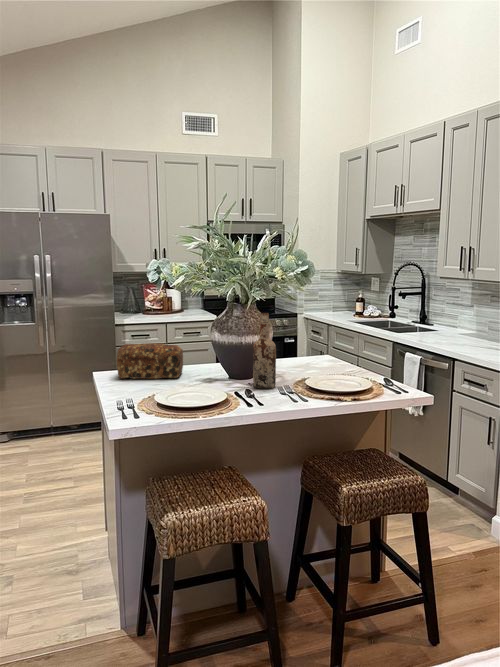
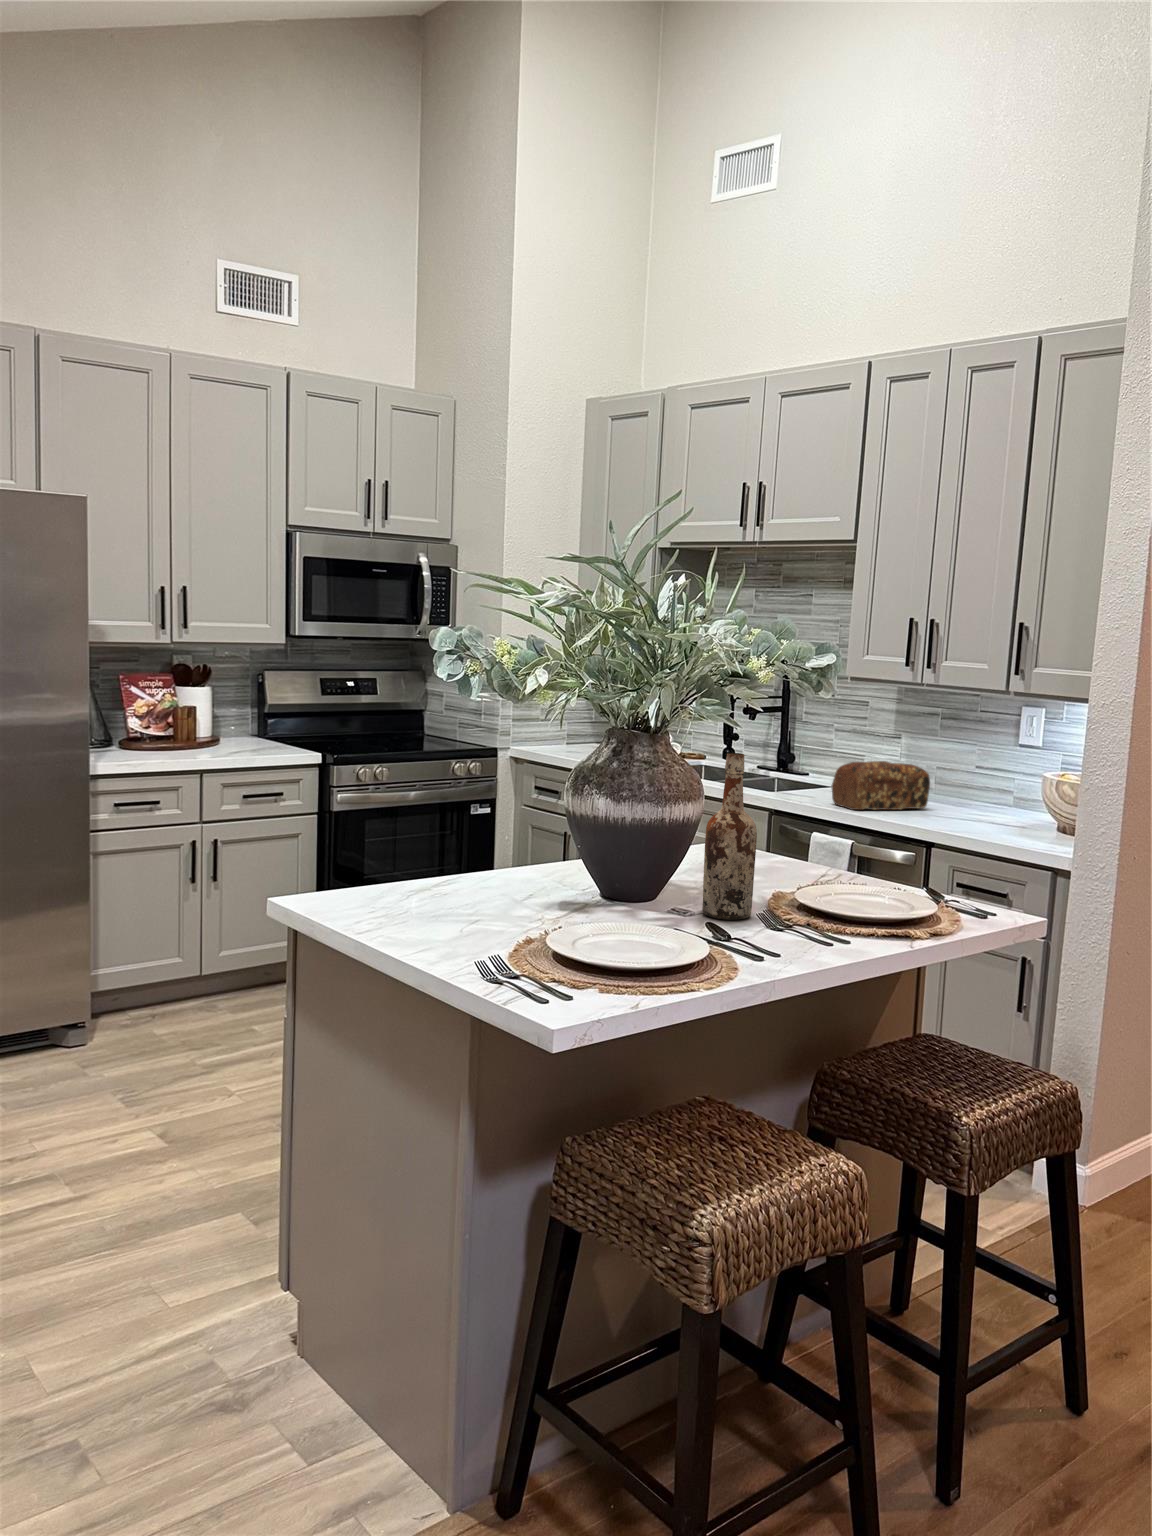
bread loaf: present [117,343,183,379] -> present [831,761,930,810]

